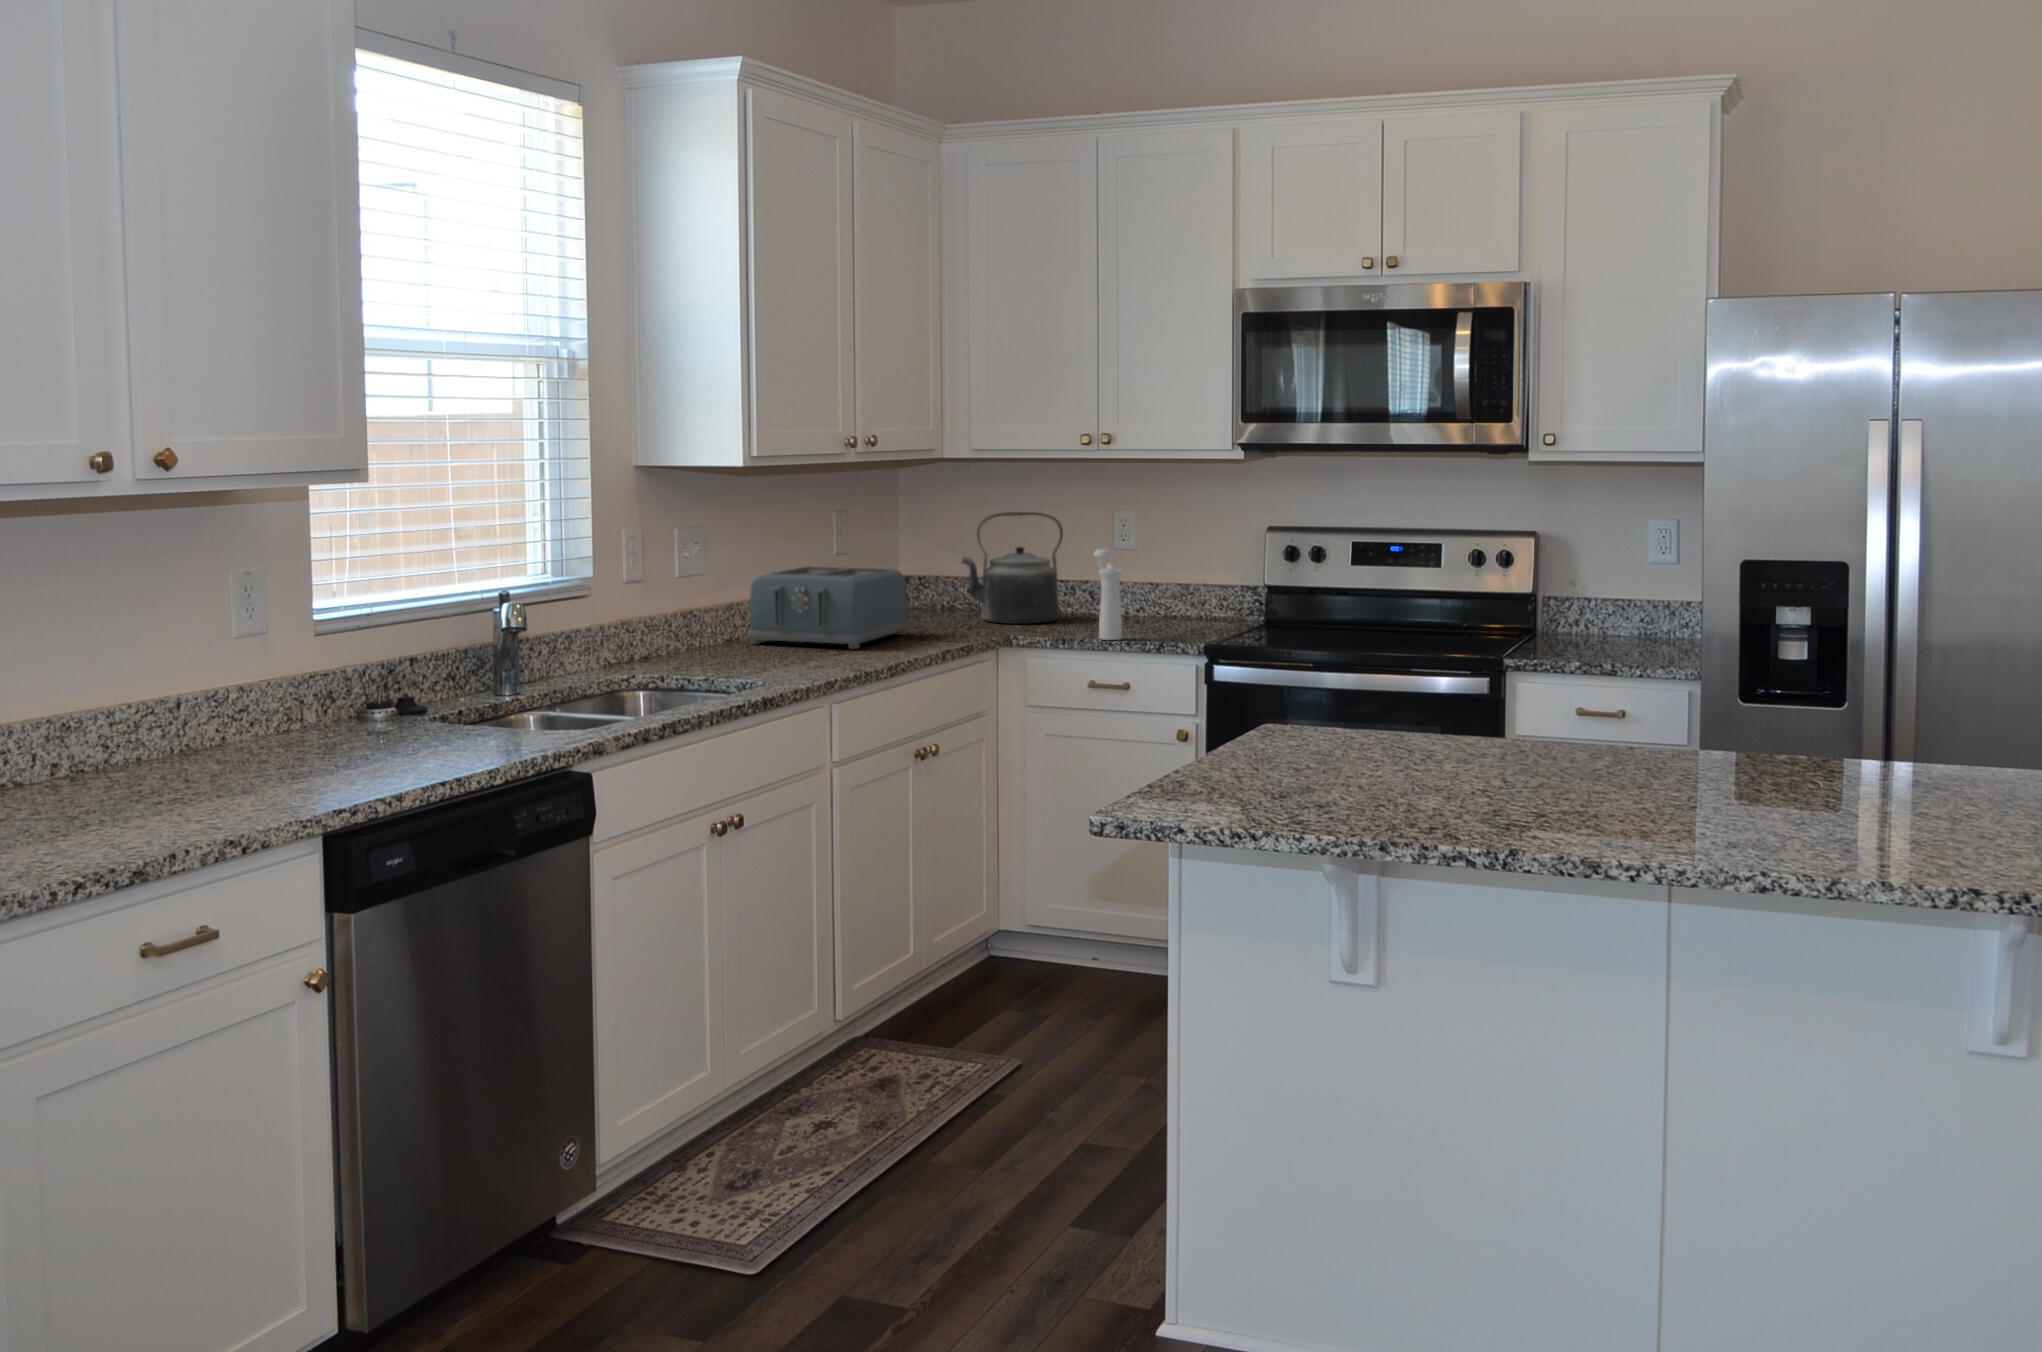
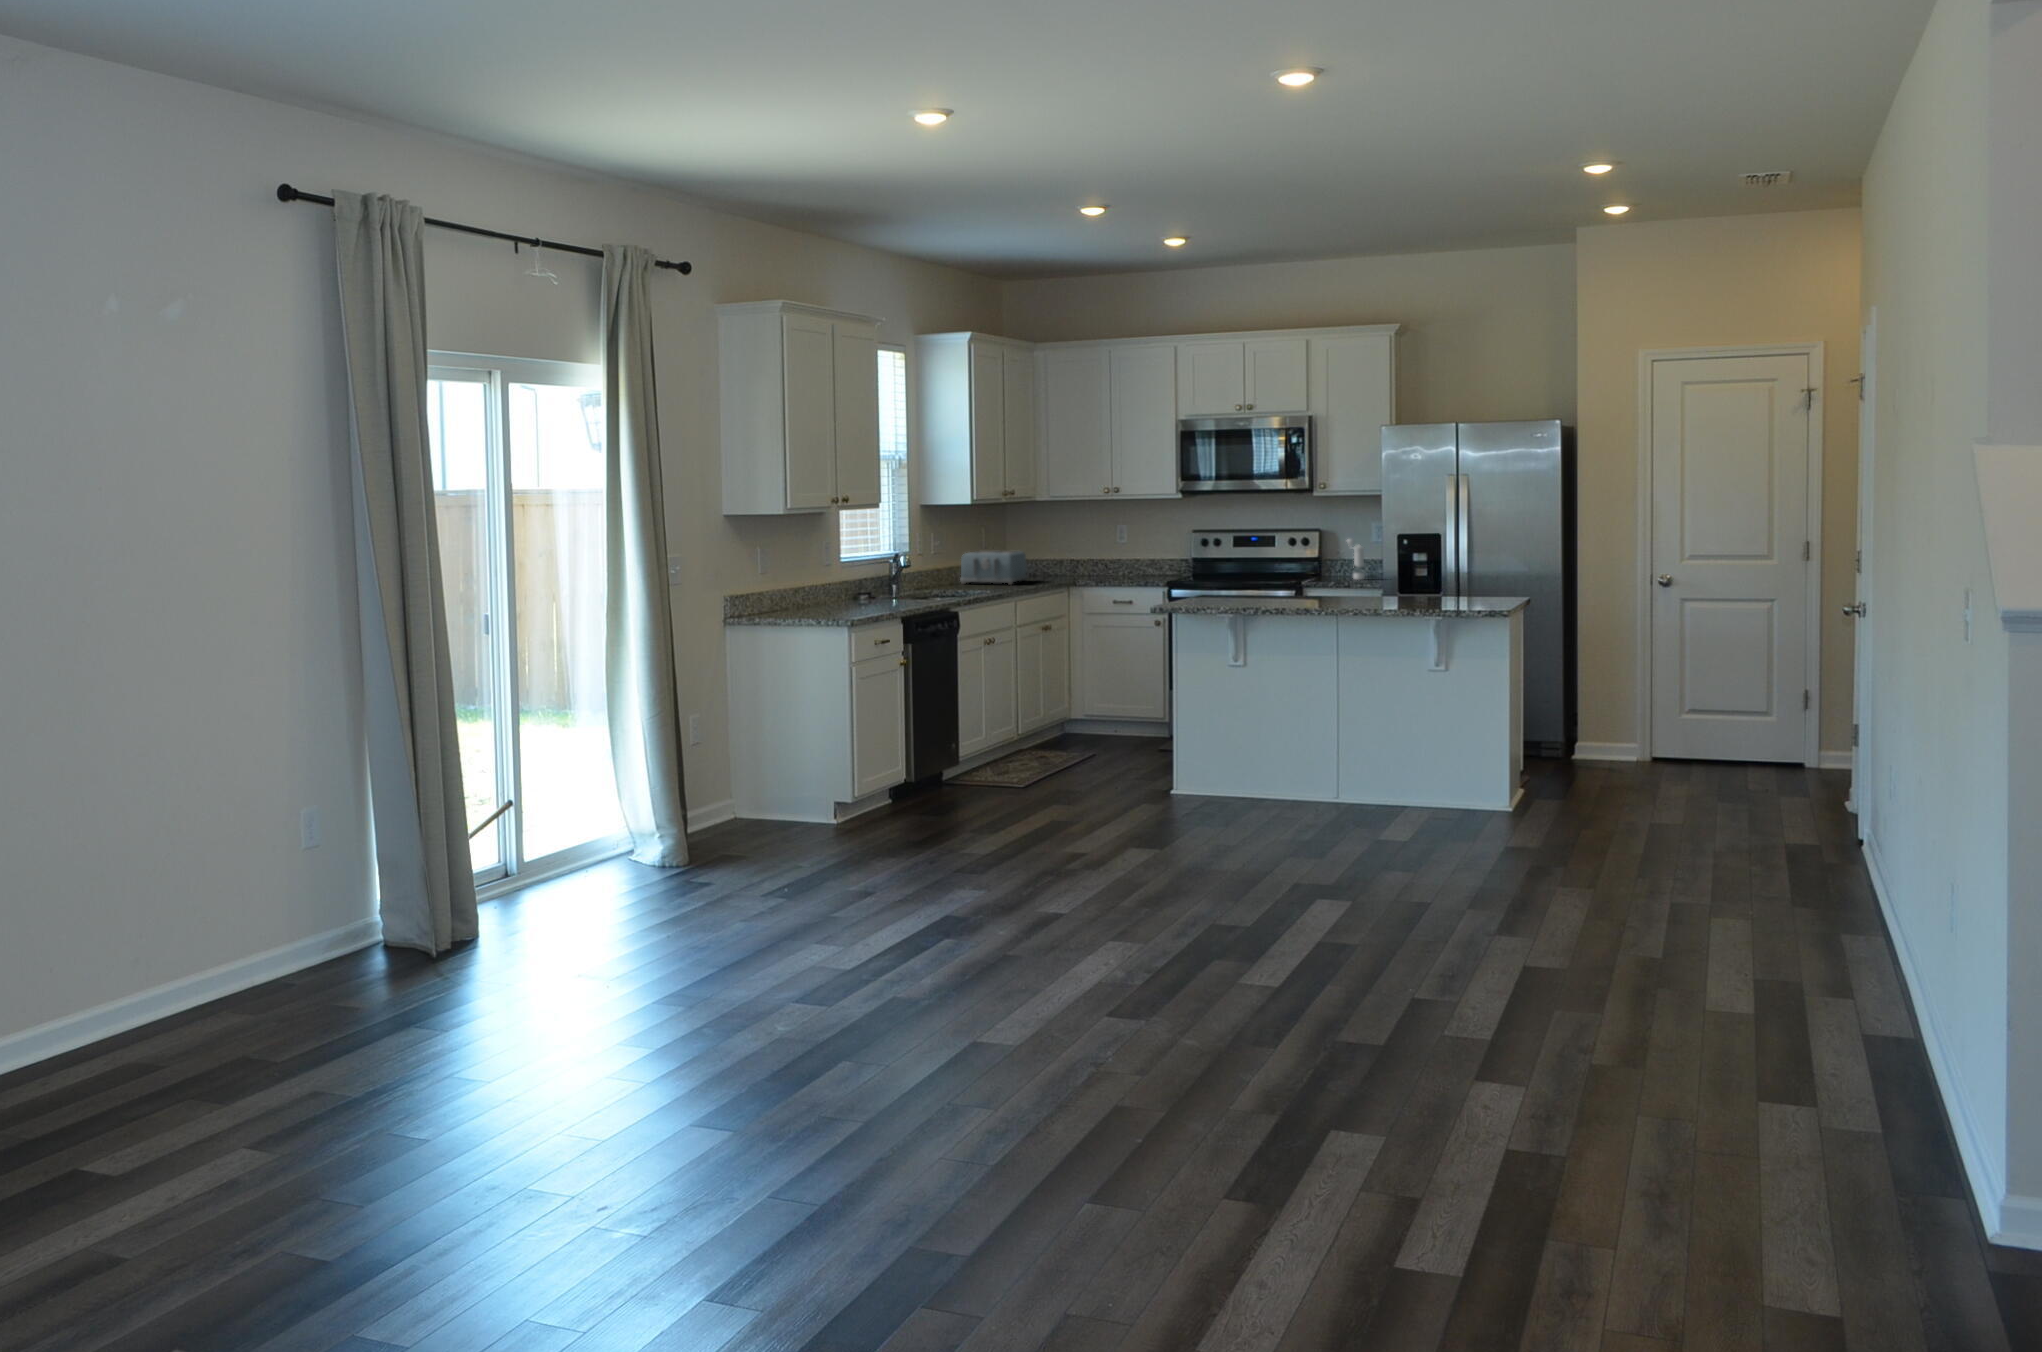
kettle: present [962,512,1063,624] -> none [1046,525,1094,578]
pepper mill: present [1094,549,1122,640] -> present [1346,539,1365,580]

